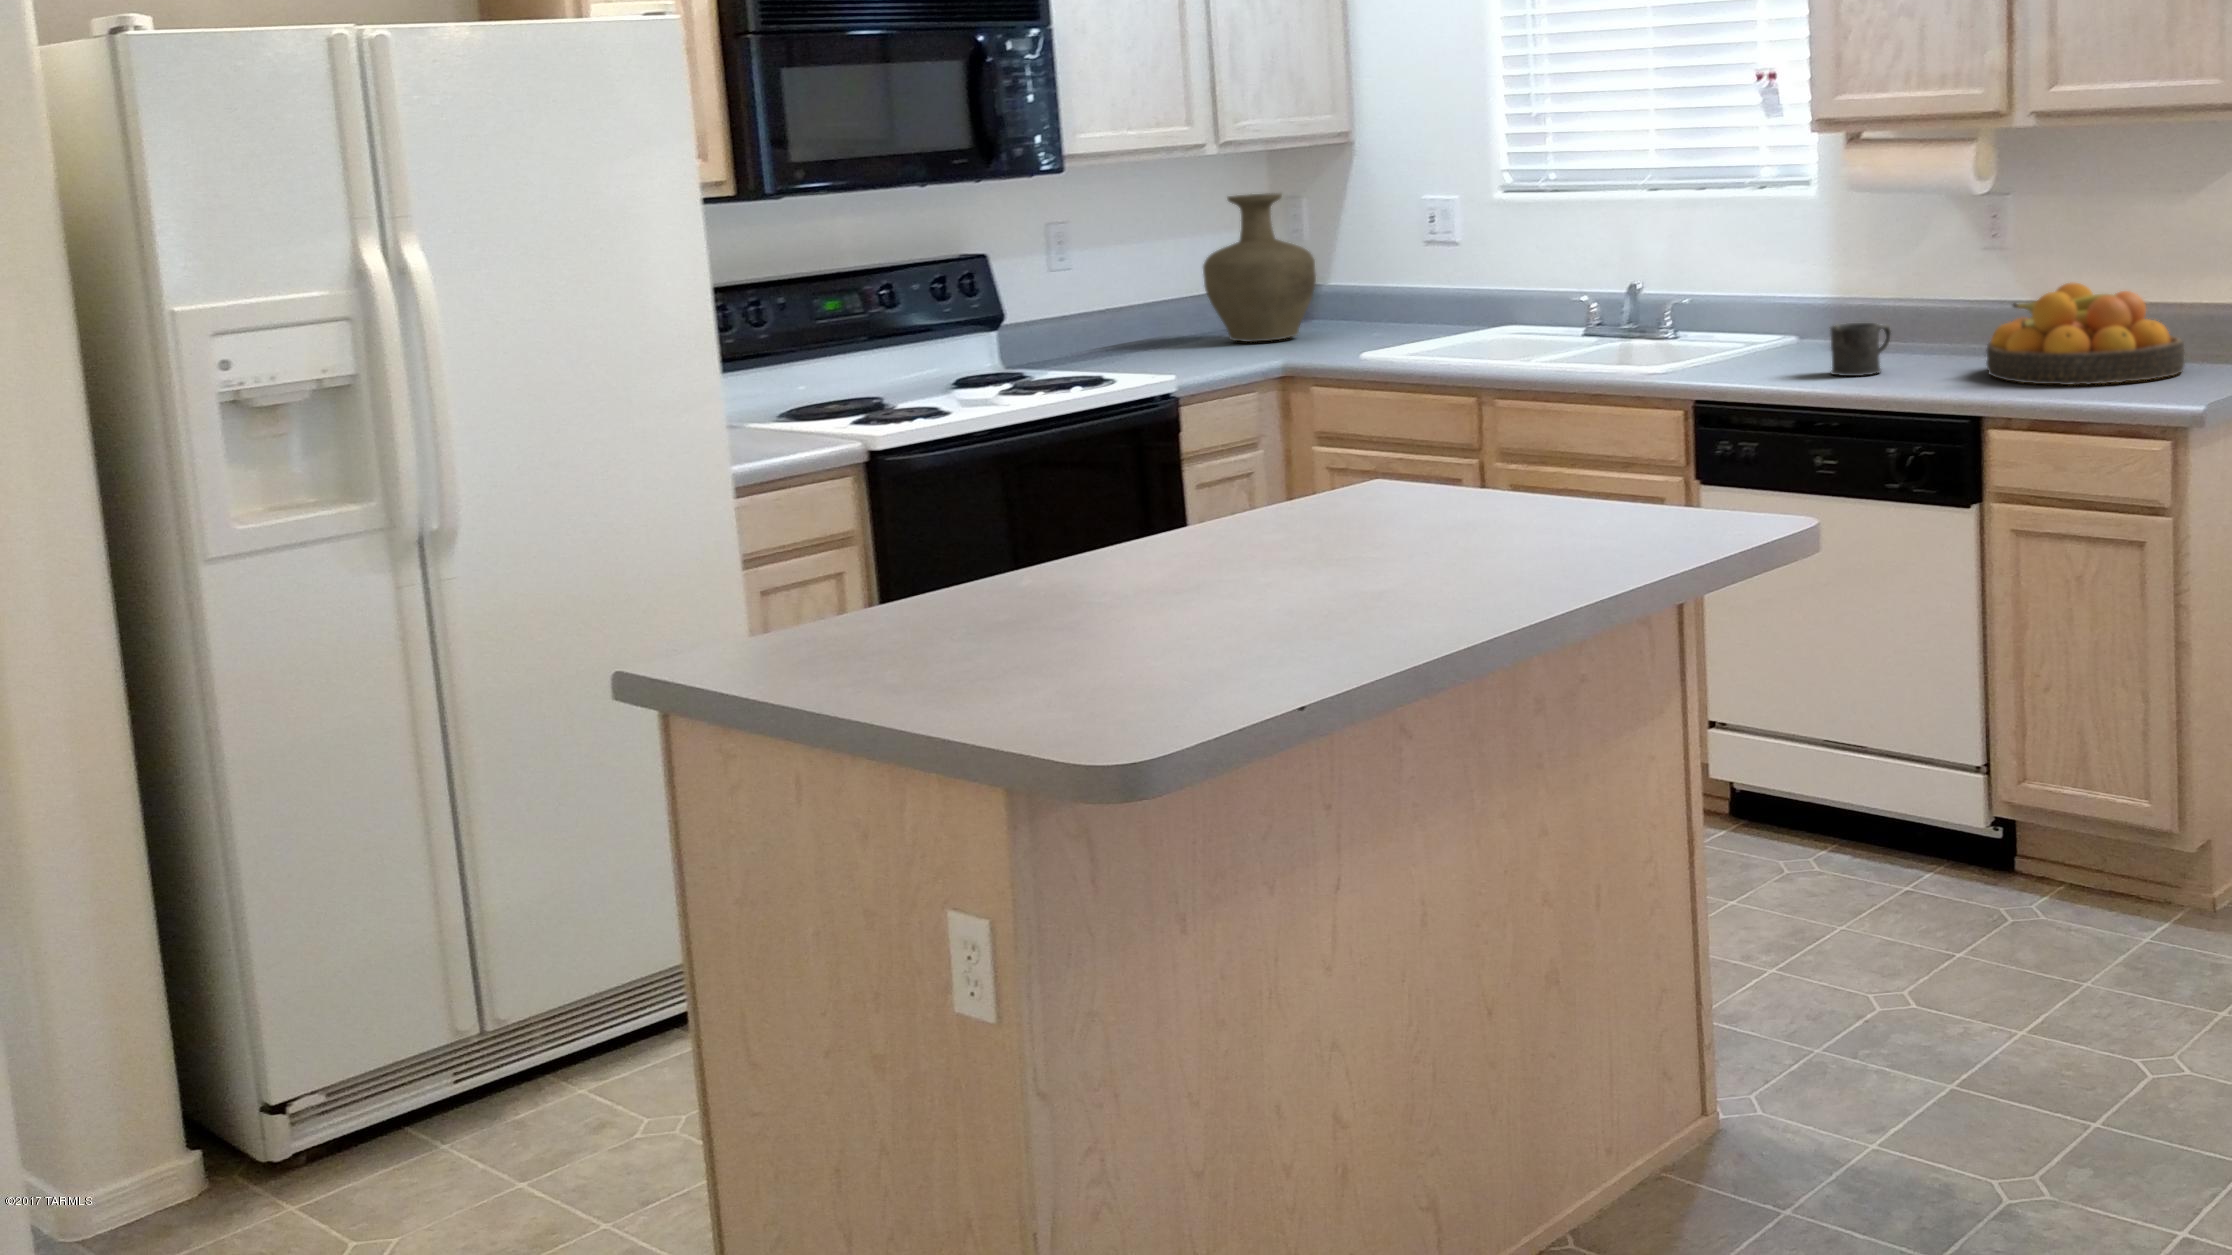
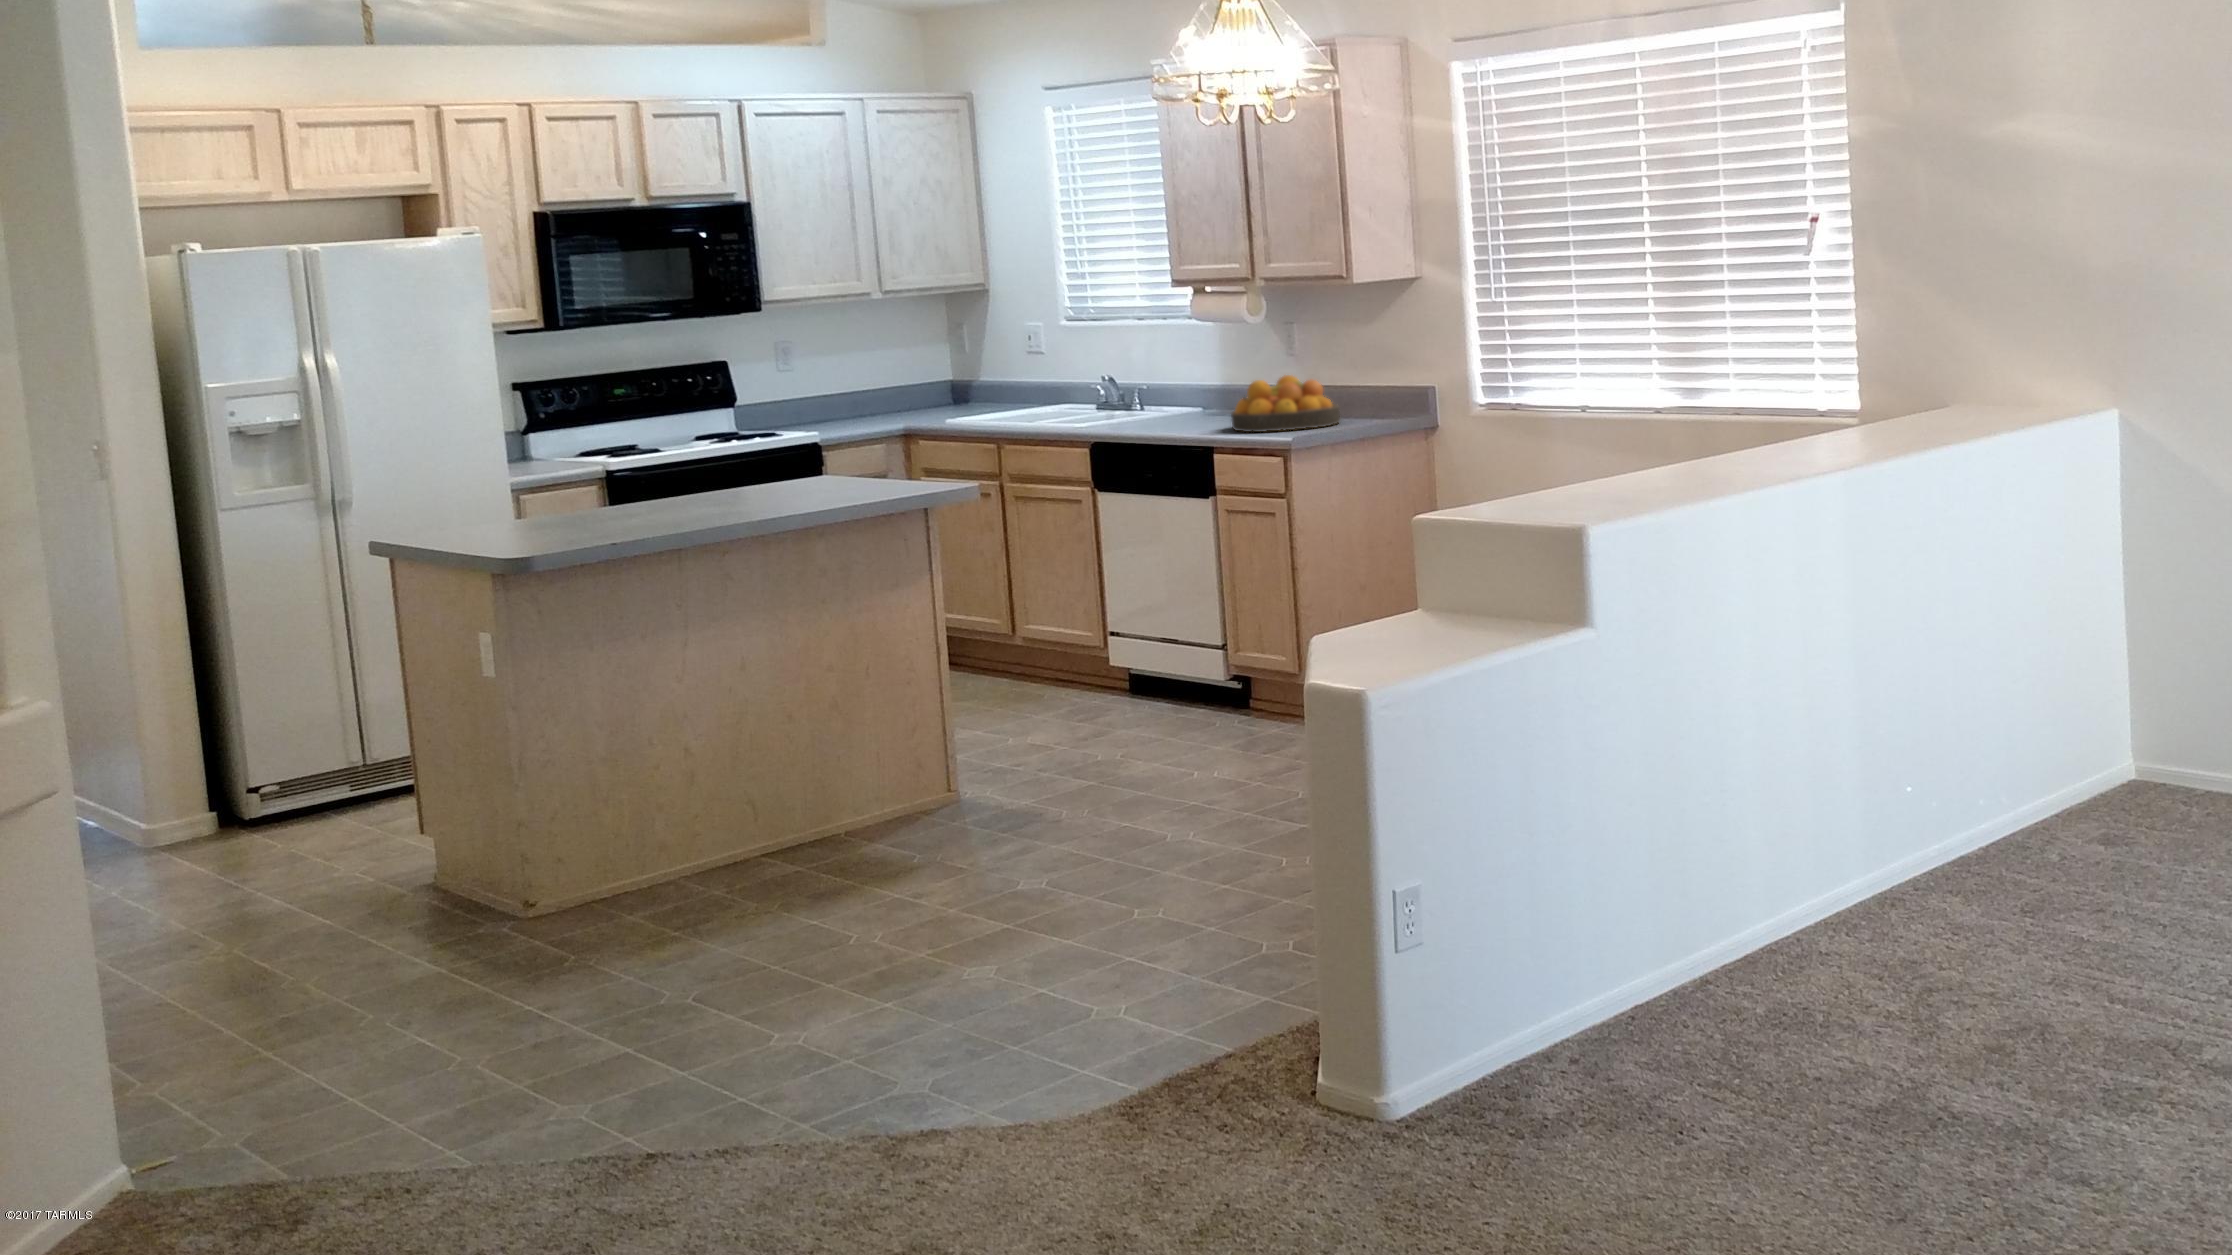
vase: present [1203,193,1316,342] -> none [881,323,955,415]
mug: present [1830,323,1891,376] -> none [1160,399,1197,429]

